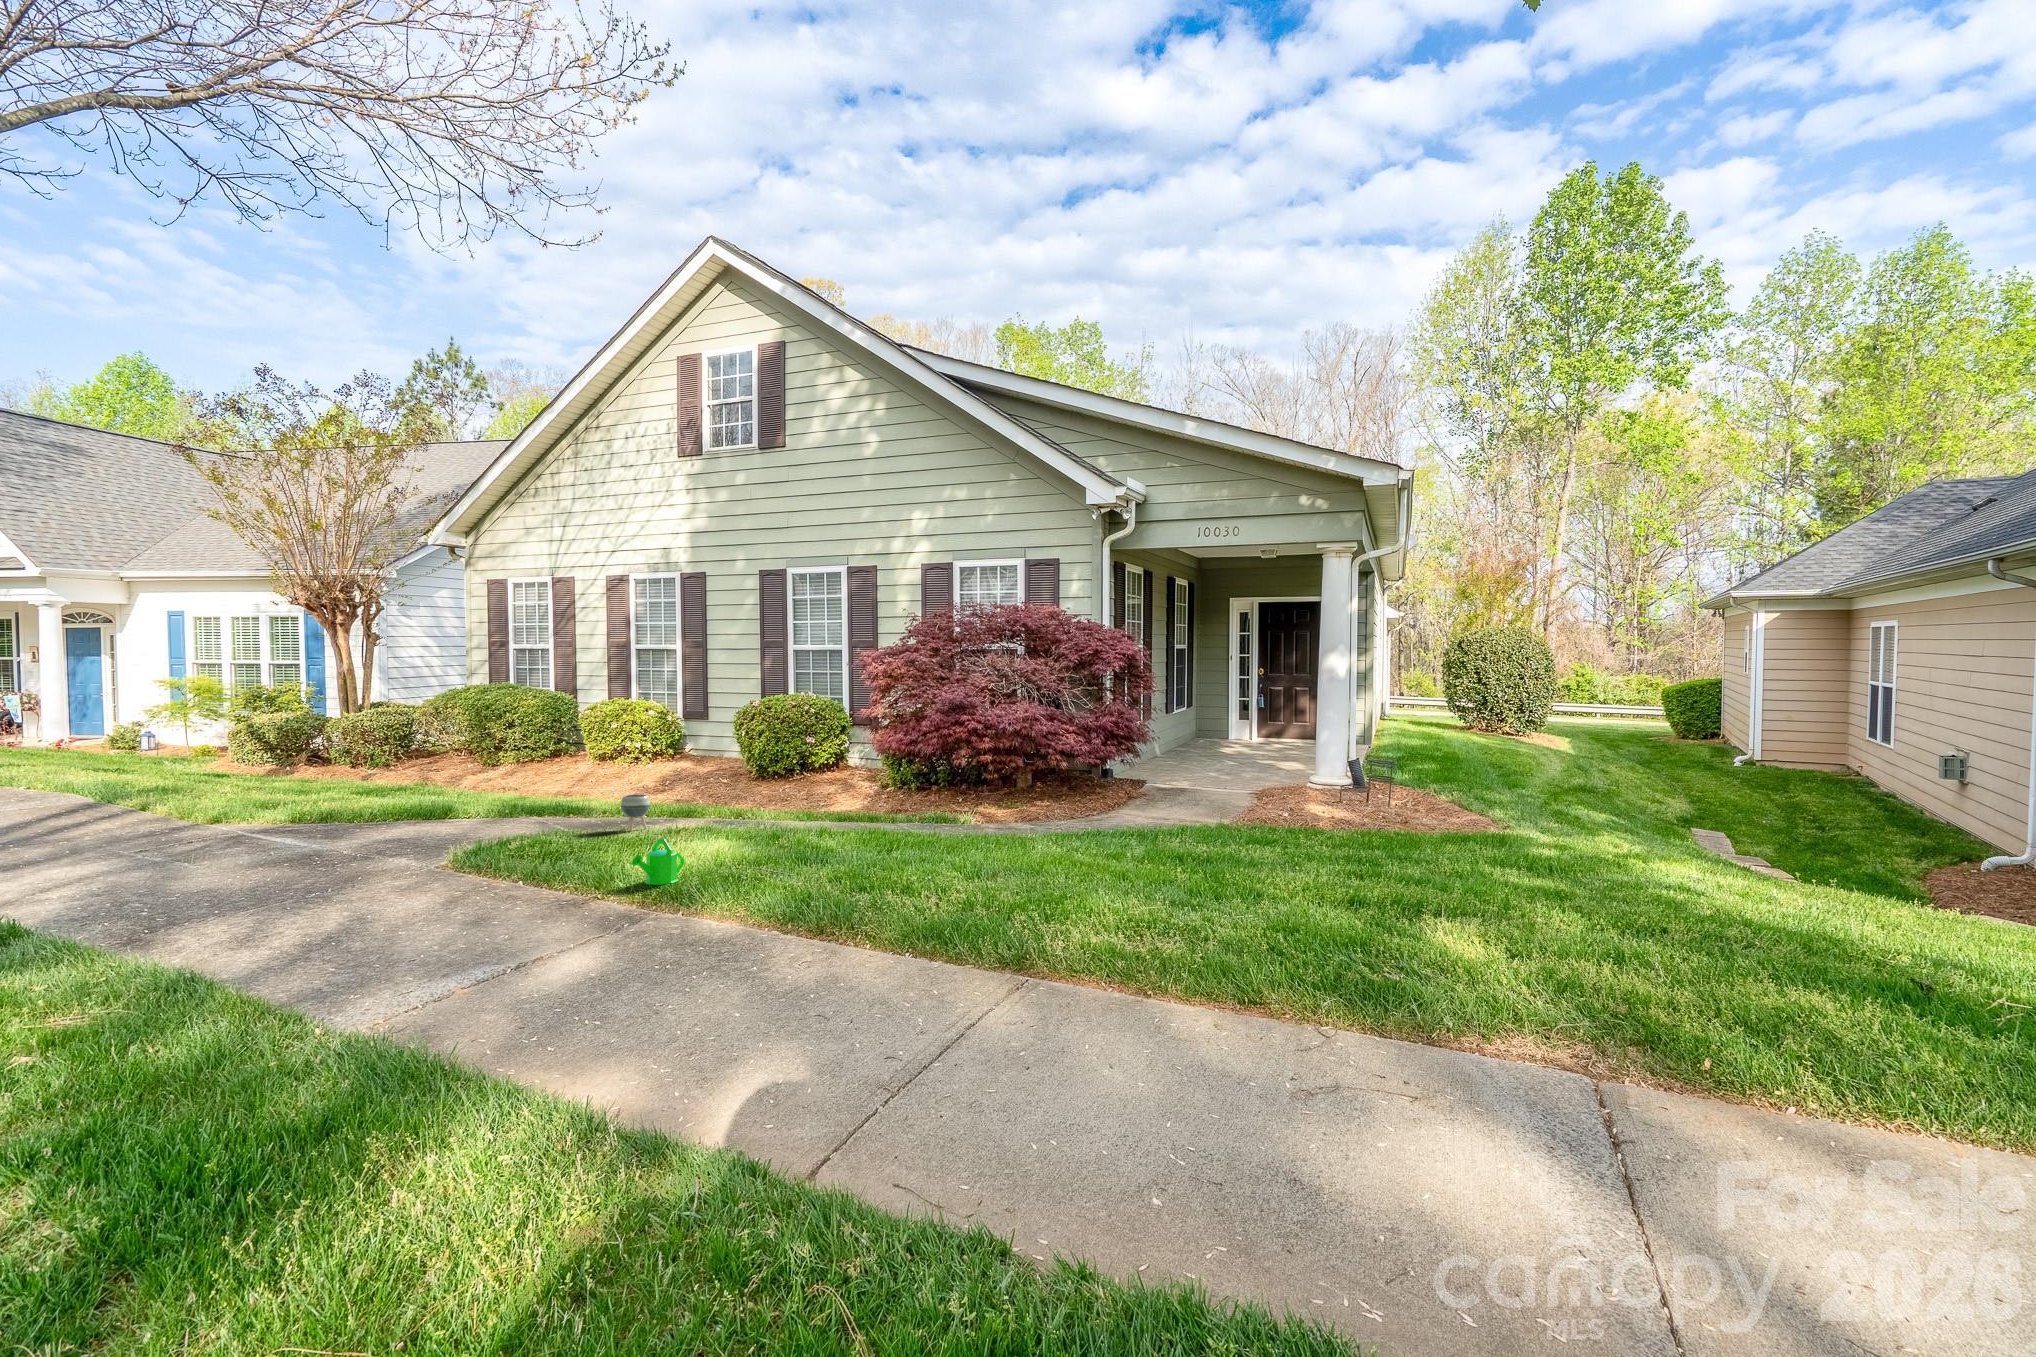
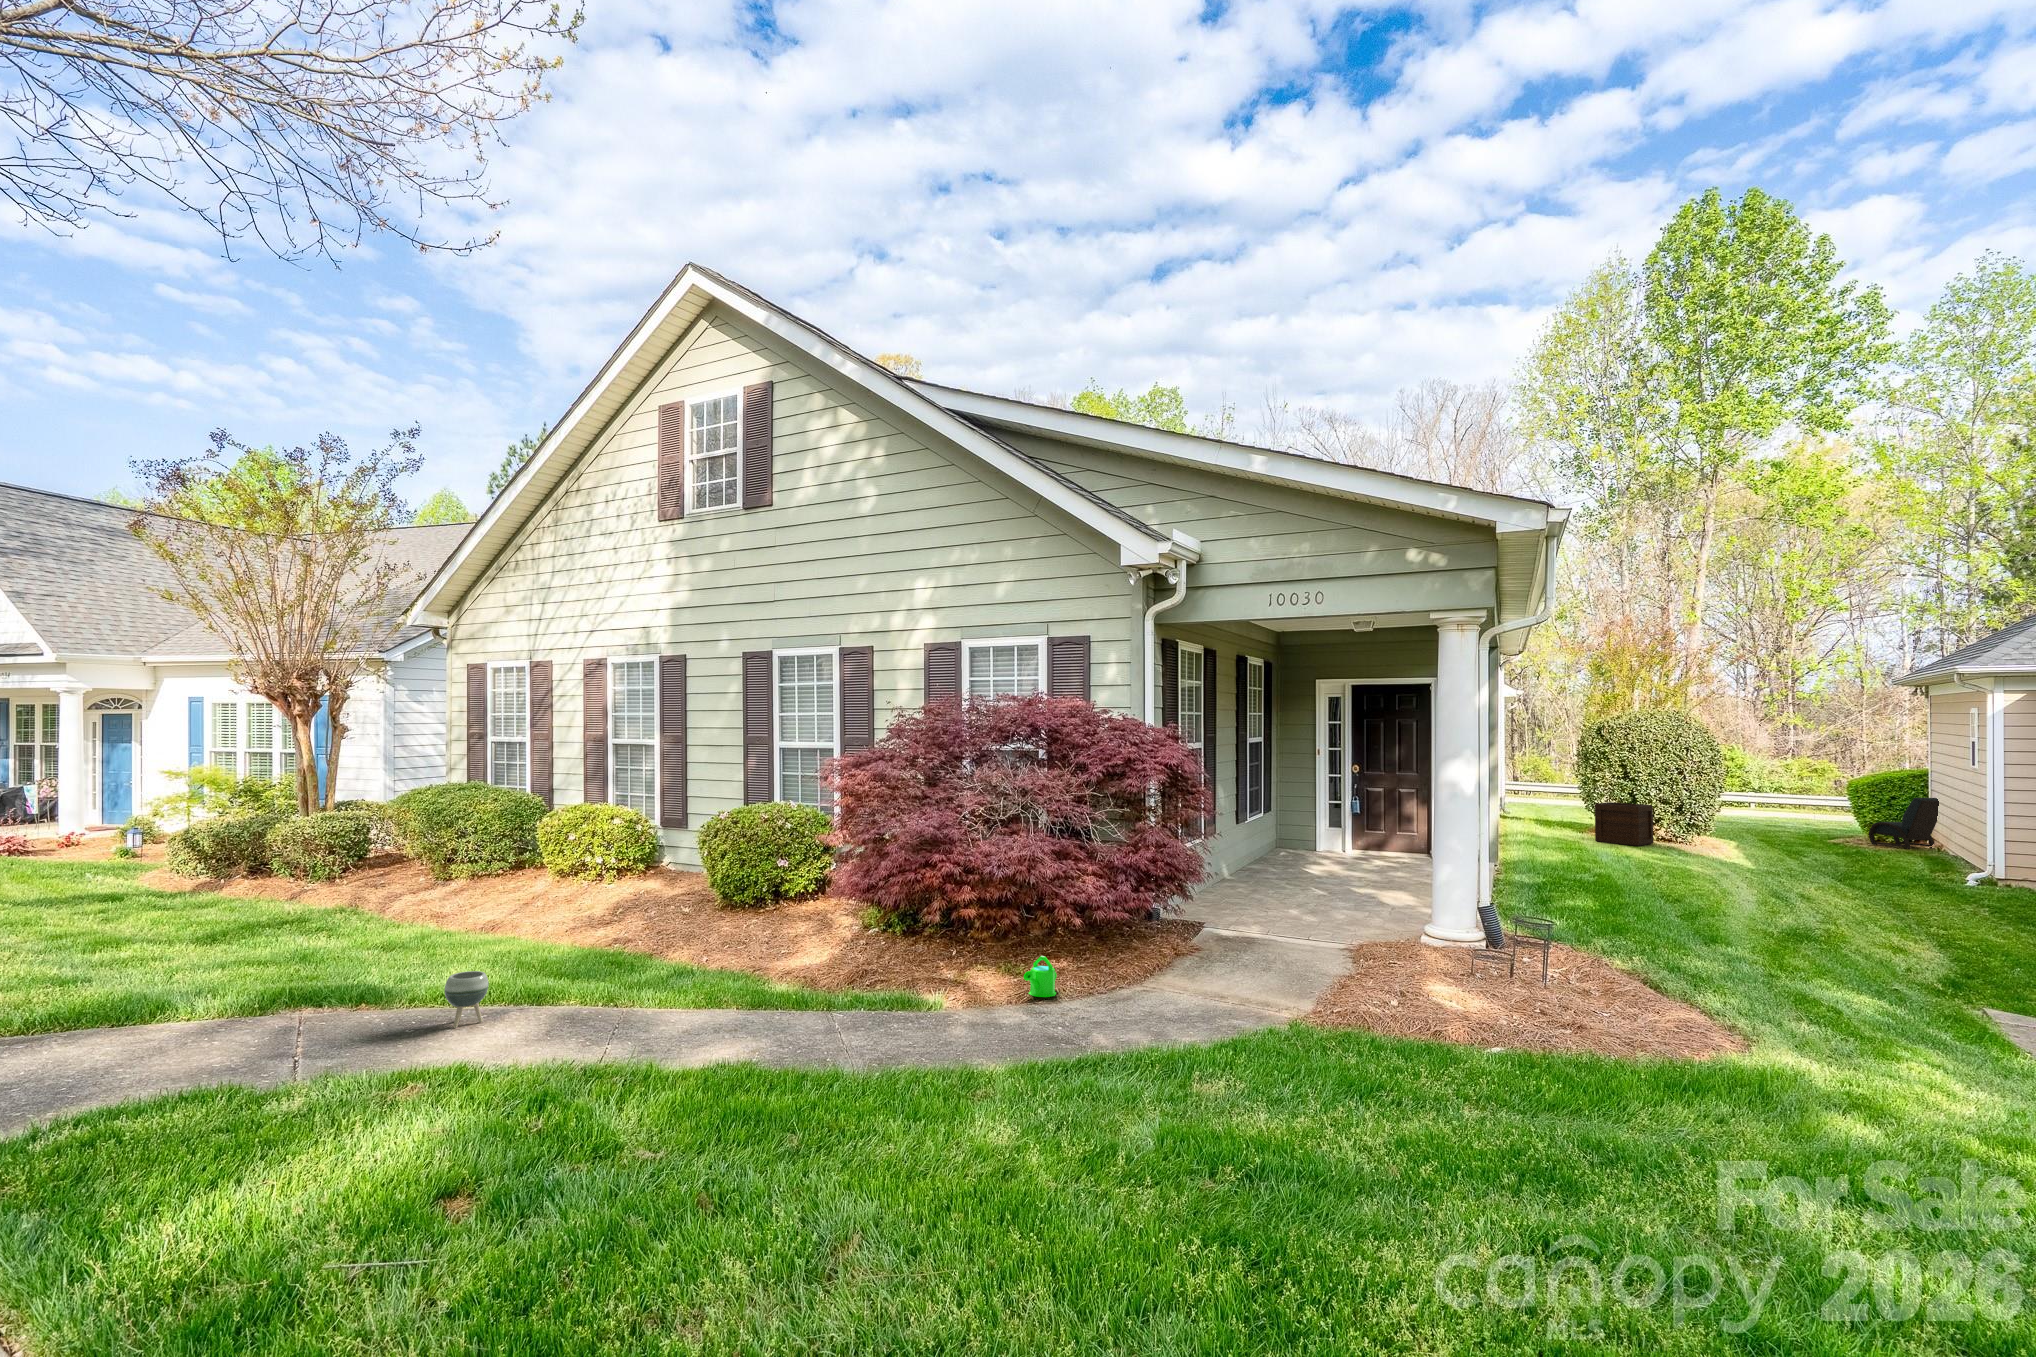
lounge chair: none [1669,700,1726,741] -> present [1869,798,1939,849]
wooden crate: none [1454,705,1500,739] -> present [1595,802,1653,846]
watering can: present [632,838,685,885] -> present [1024,956,1057,997]

